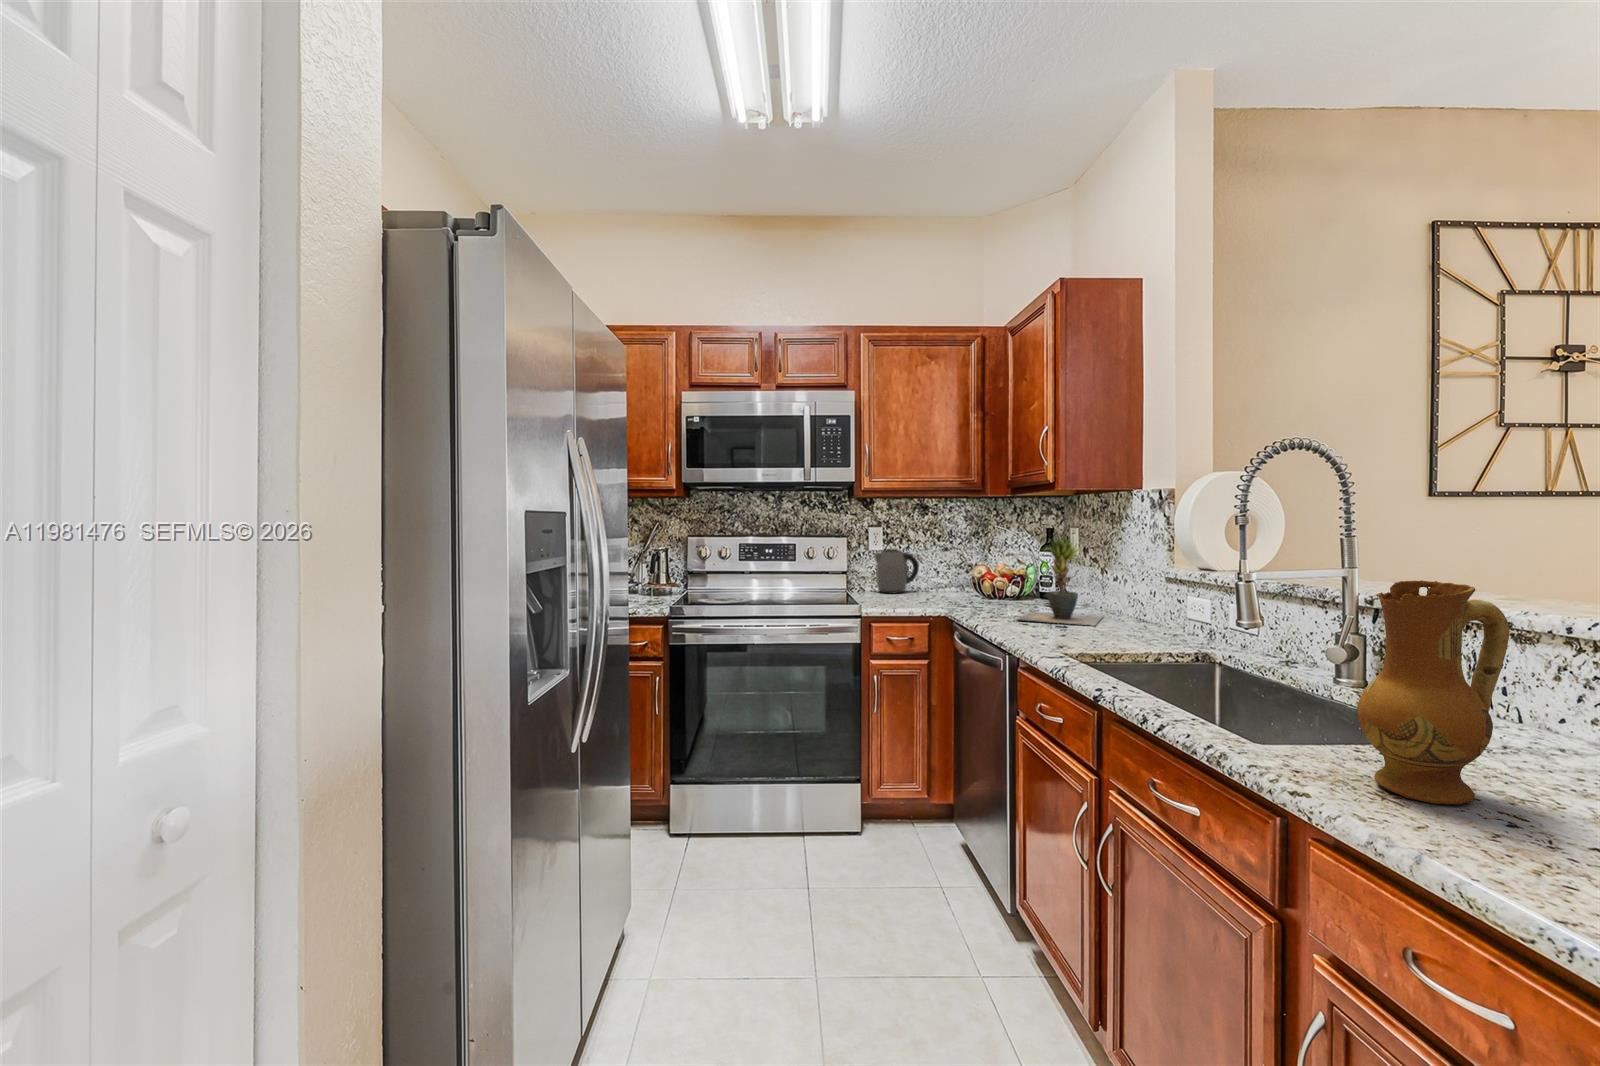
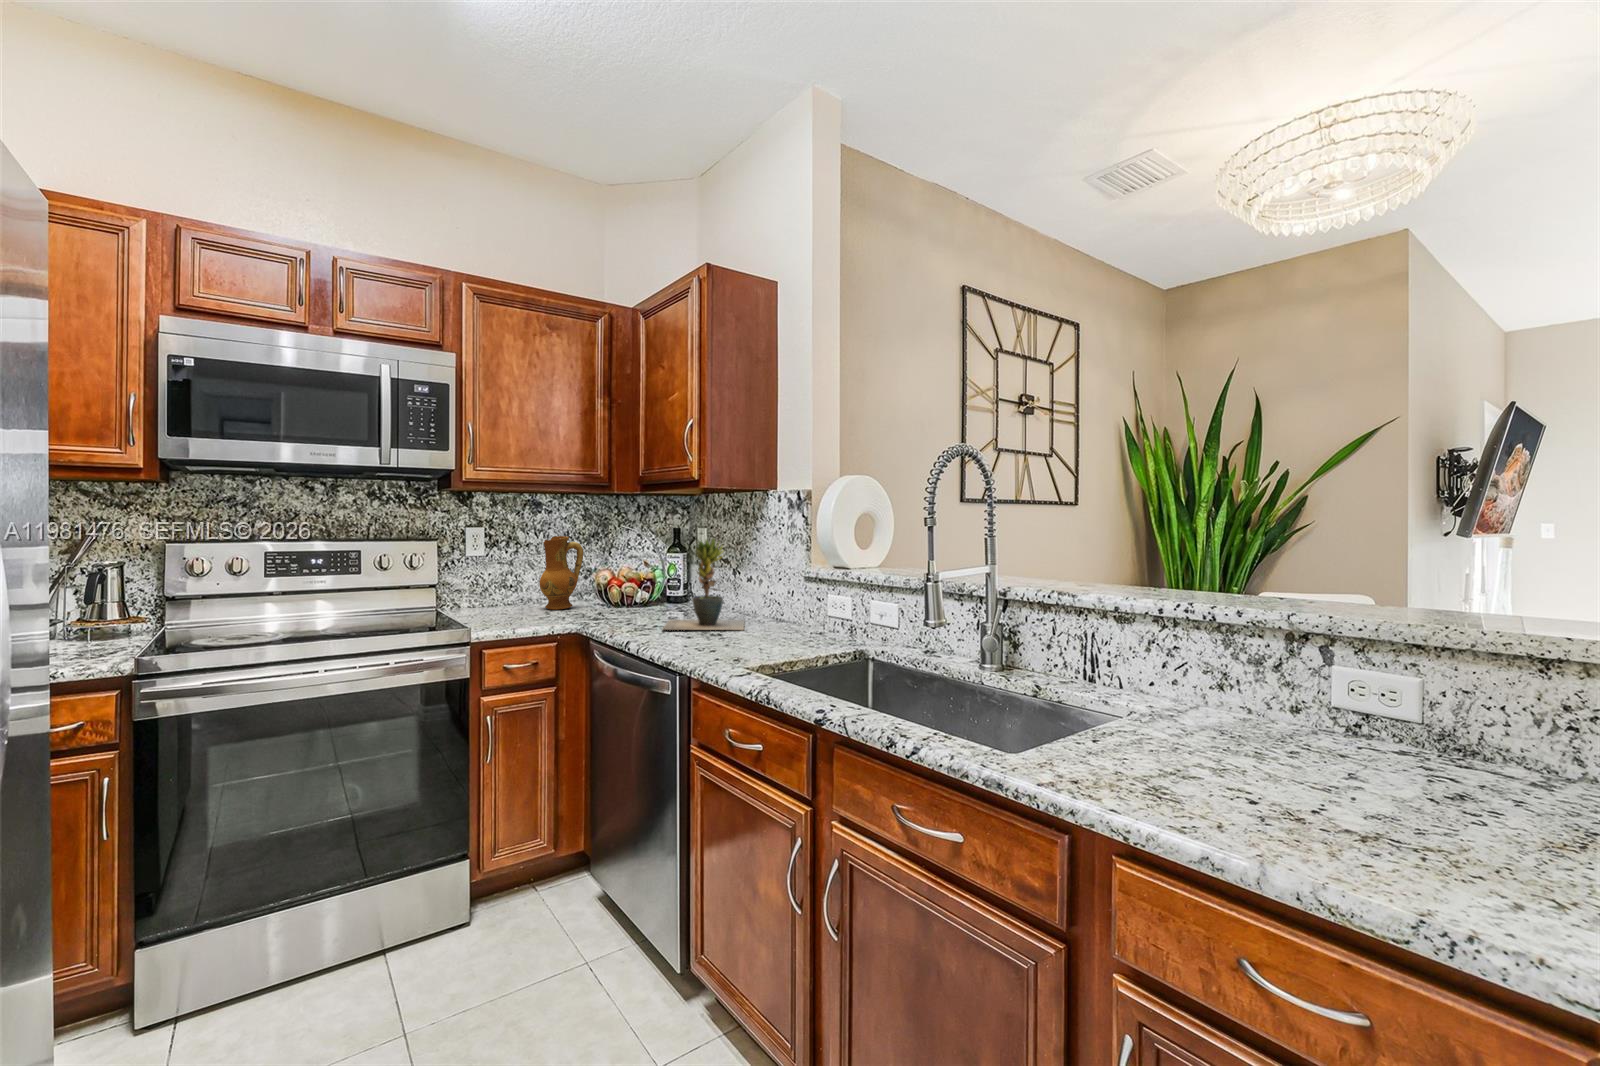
kettle: present [874,549,919,593] -> none [472,553,529,607]
ceramic jug: present [1357,580,1509,804] -> present [540,536,583,610]

